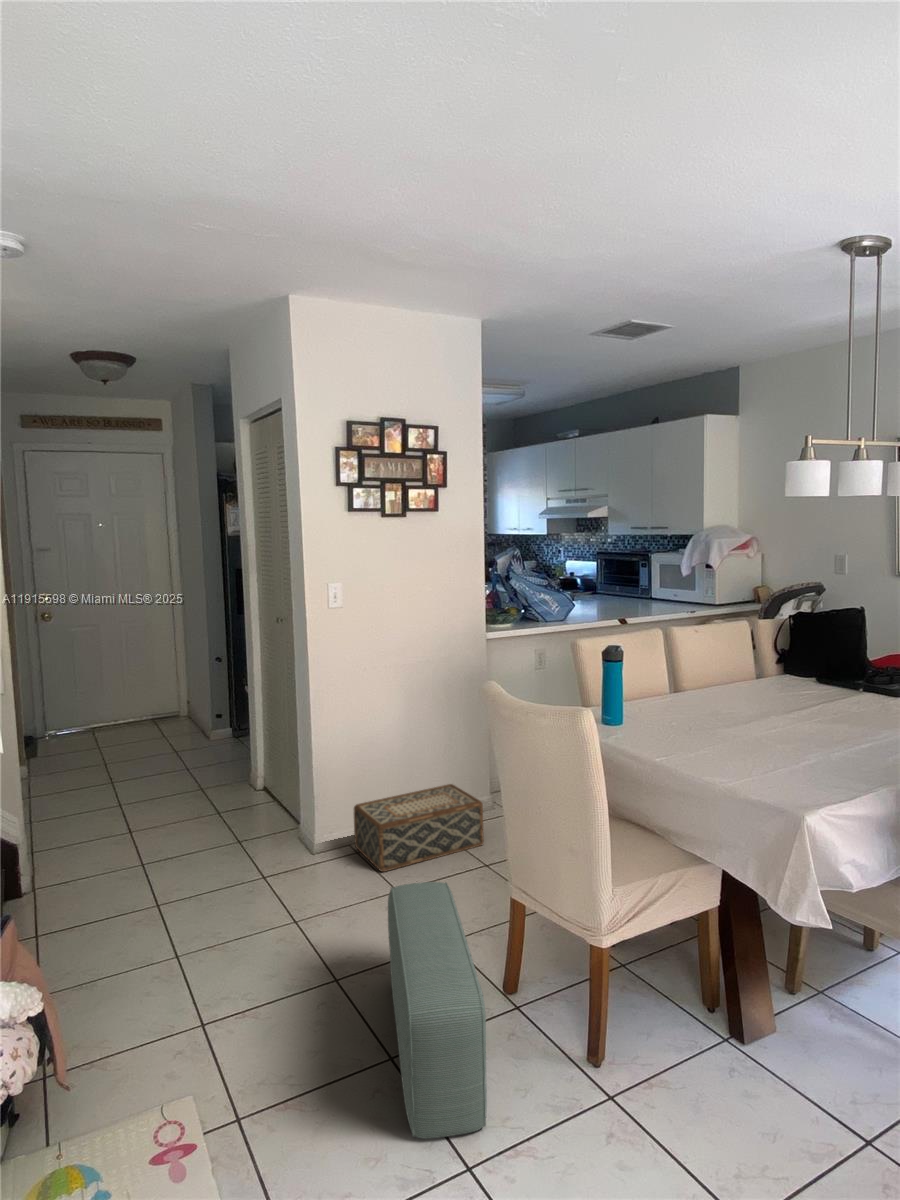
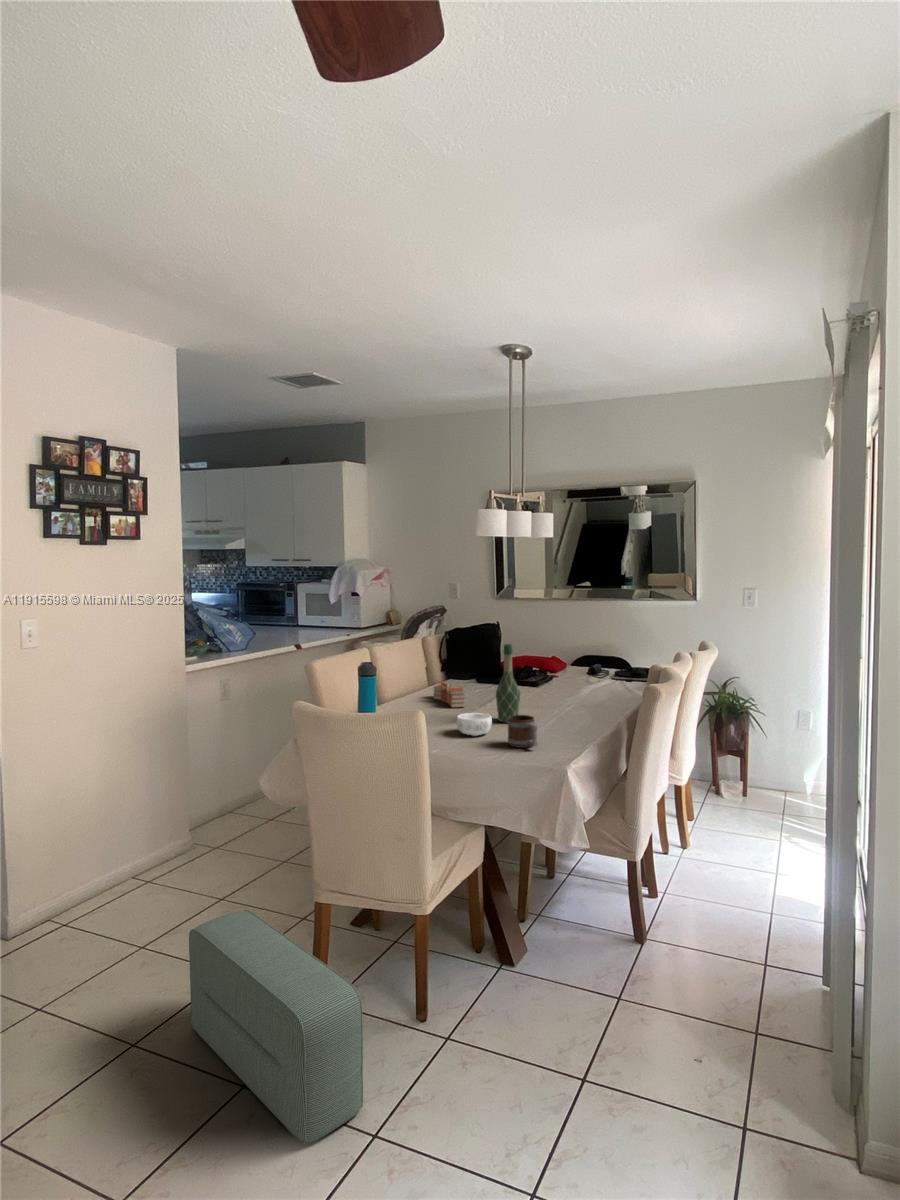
wine bottle: none [777,634,811,735] -> present [496,644,520,722]
book: none [727,674,757,707] -> present [433,682,464,707]
decorative bowl: none [707,716,754,745] -> present [457,713,492,736]
mug: none [757,726,796,771] -> present [508,715,537,748]
woven basket: present [354,784,484,872] -> none [54,828,203,935]

